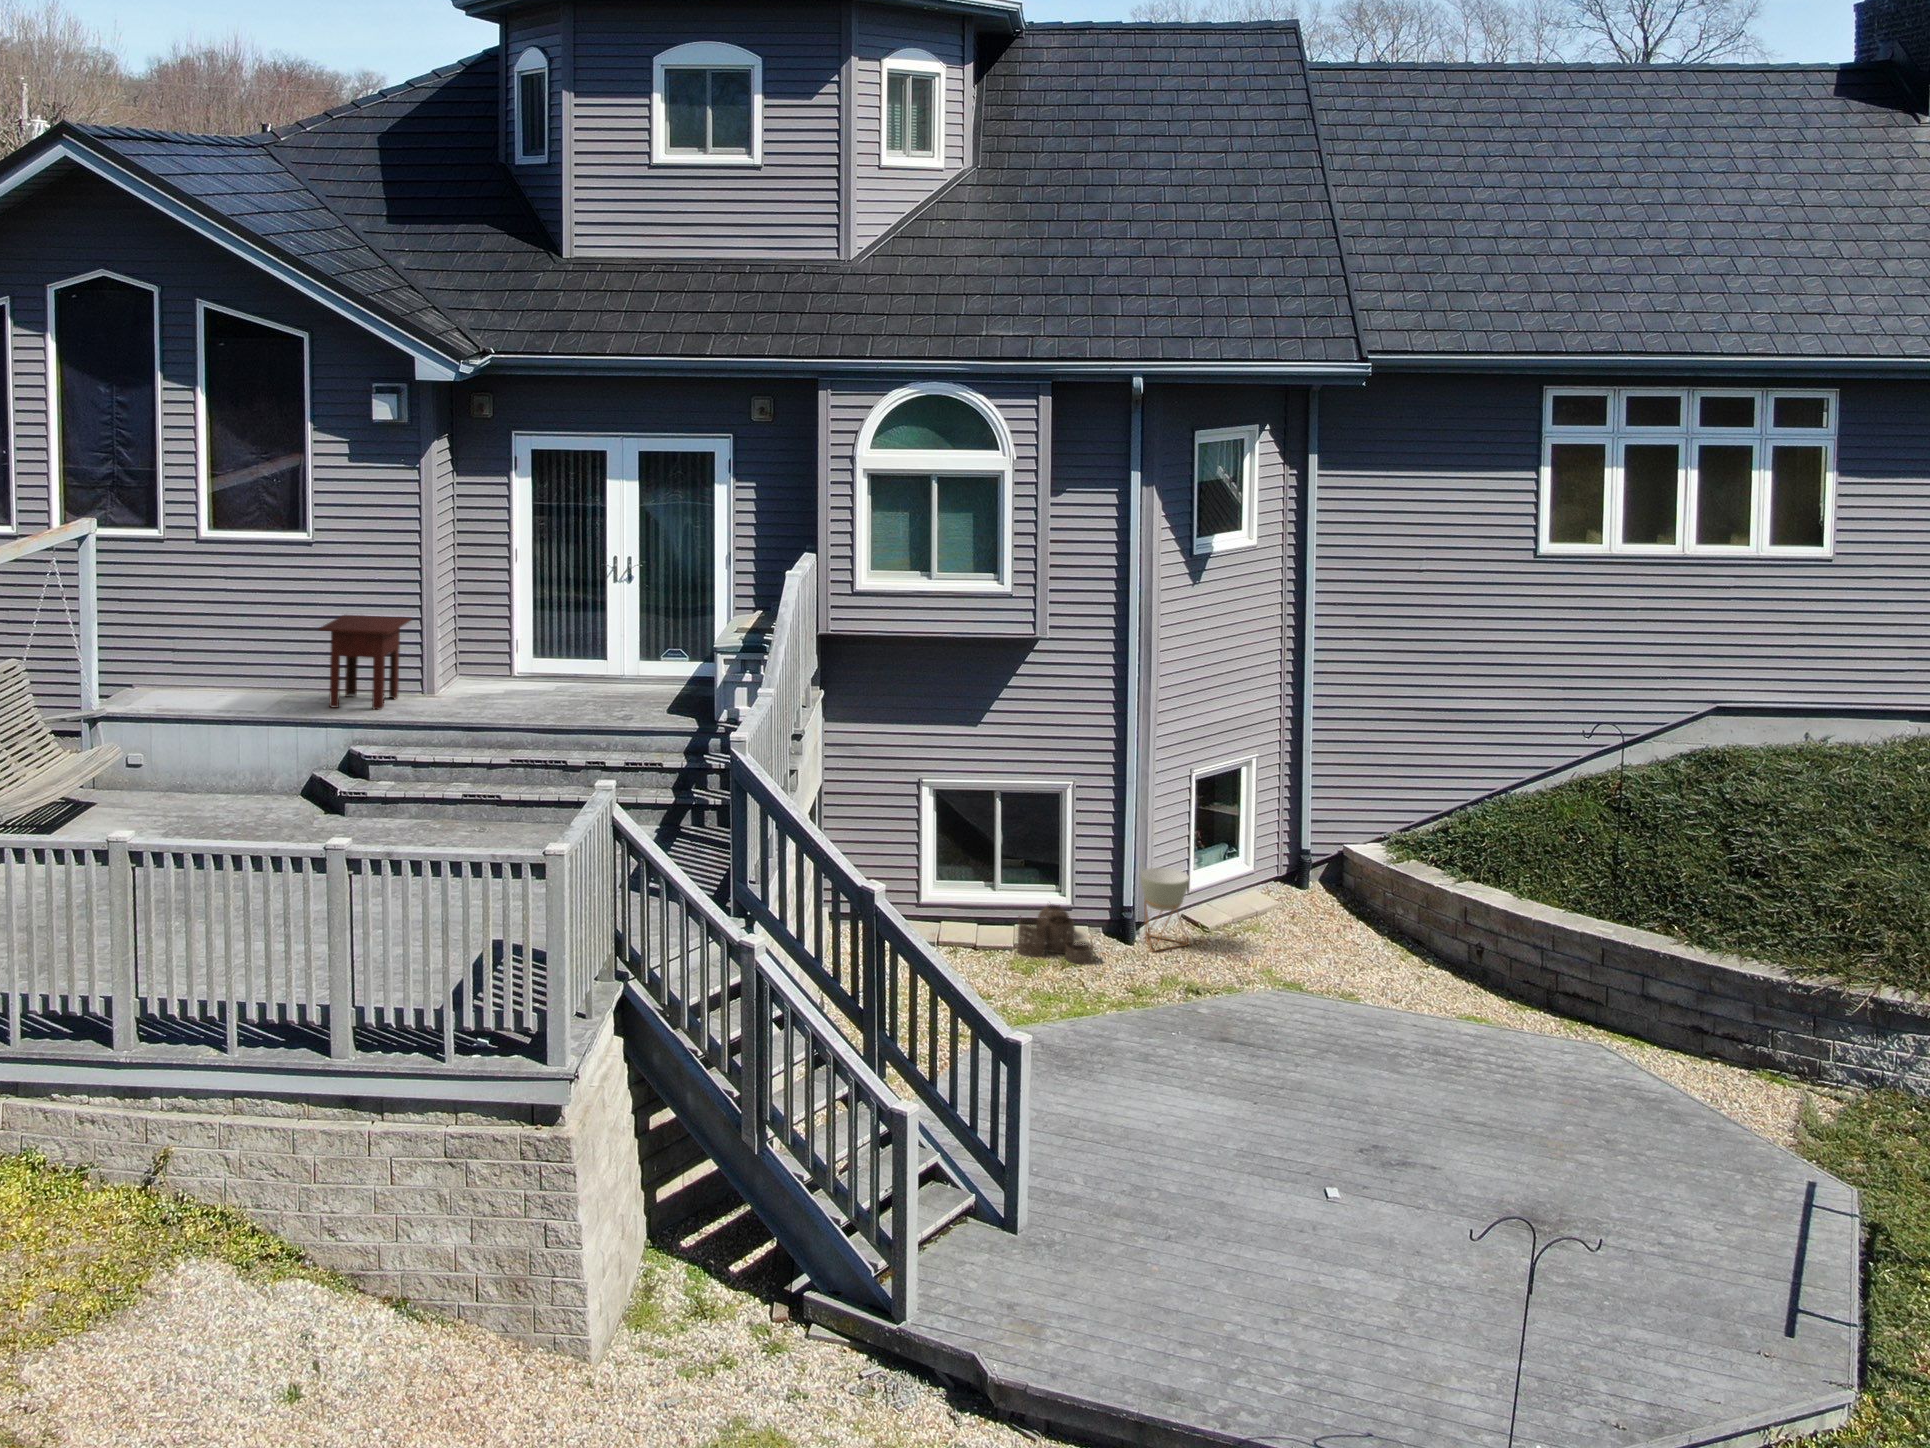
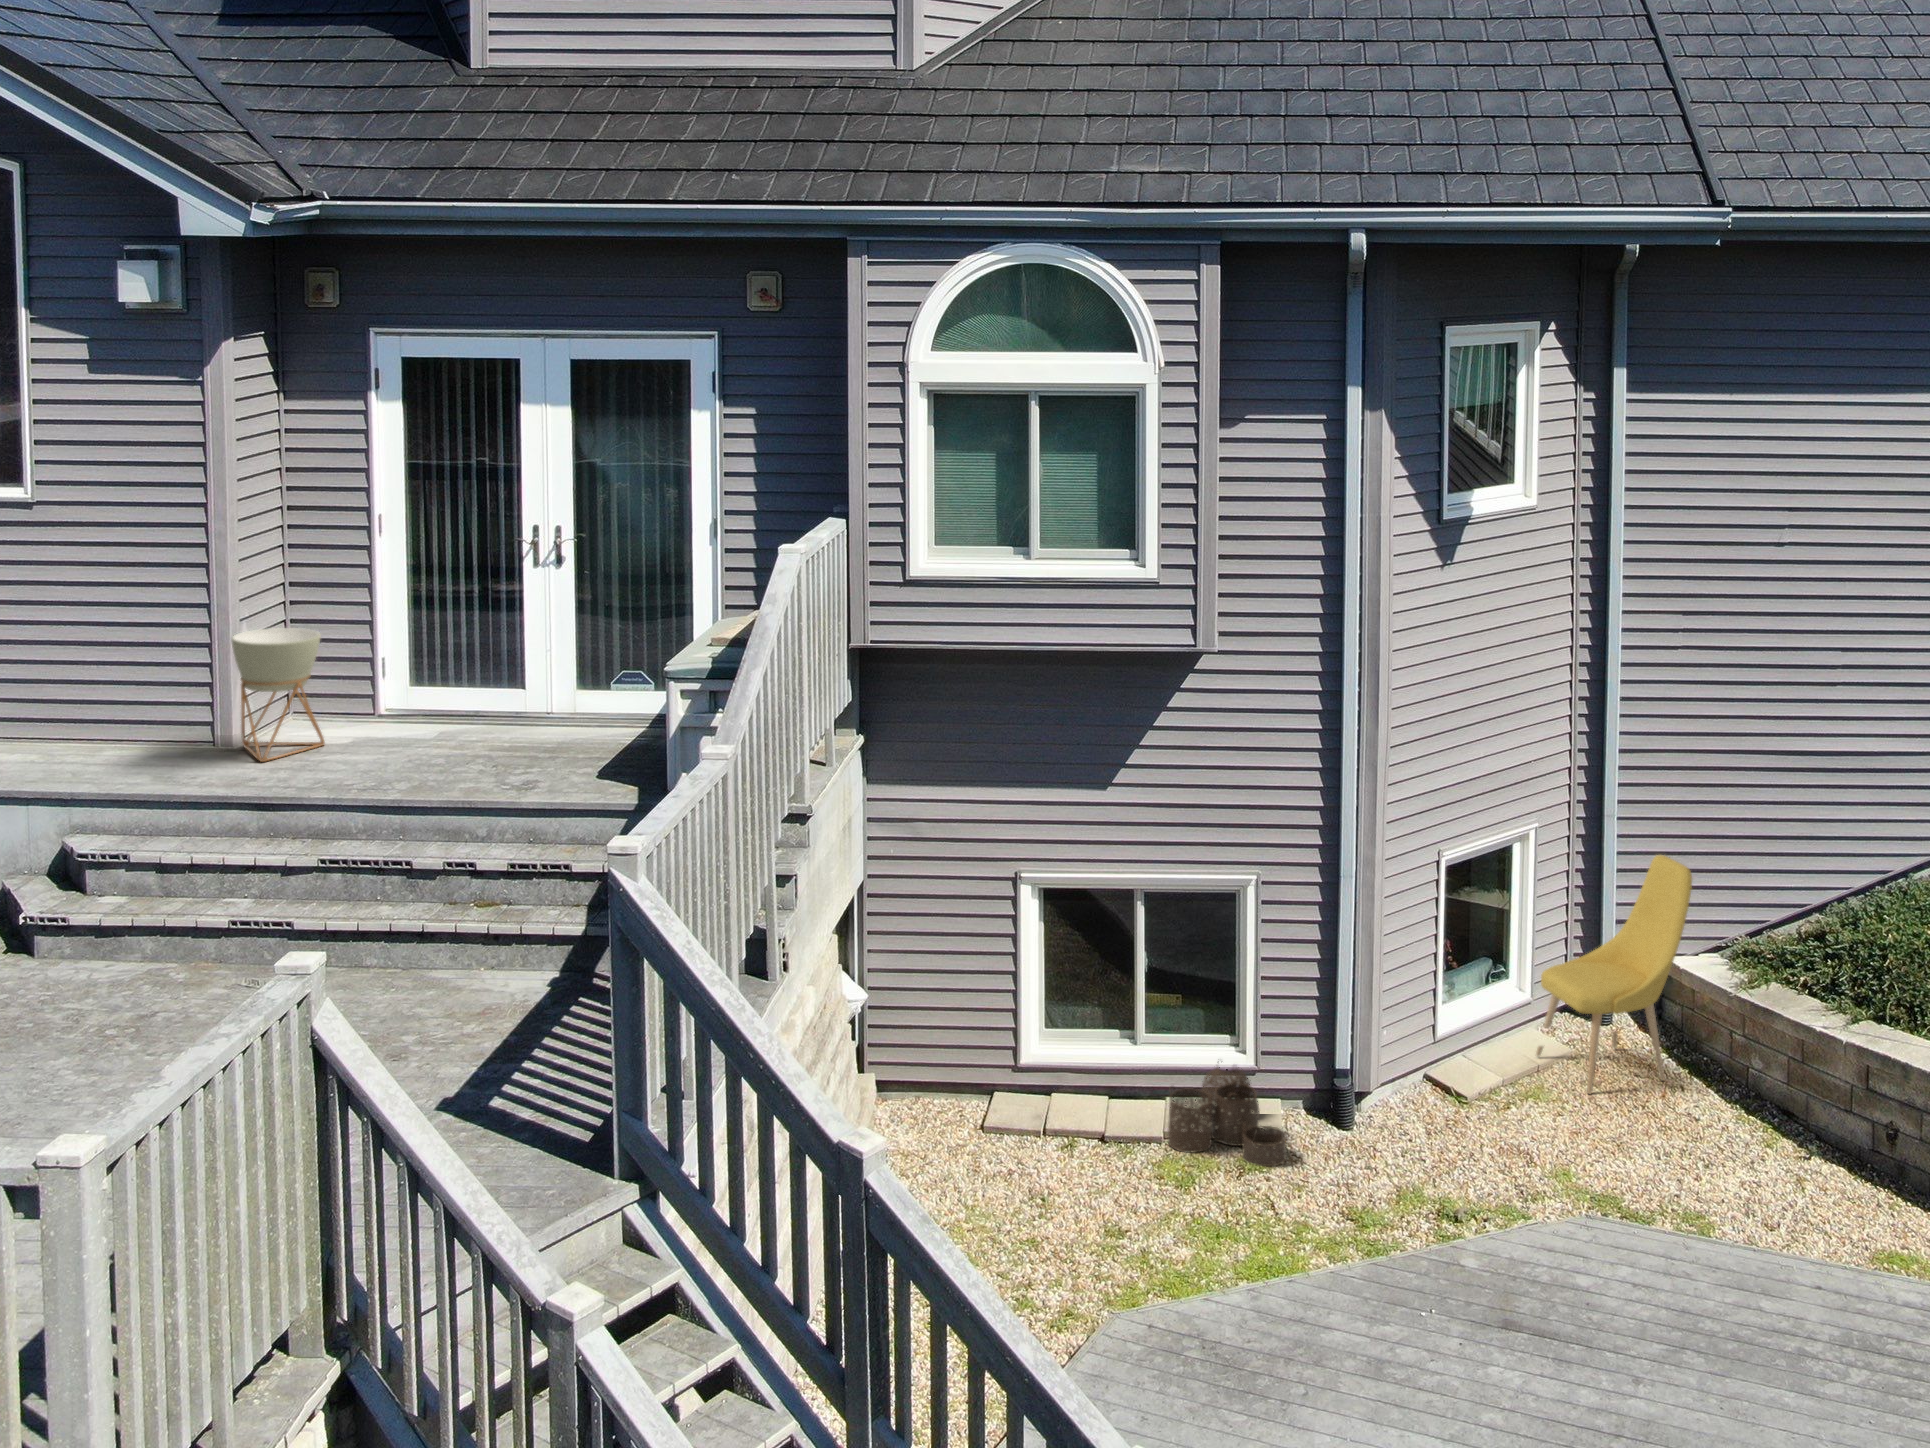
side table: present [319,615,412,710] -> none [11,619,190,774]
chair: none [1256,776,1359,930] -> present [1536,855,1692,1094]
planter: present [1141,868,1189,952] -> present [232,628,325,762]

